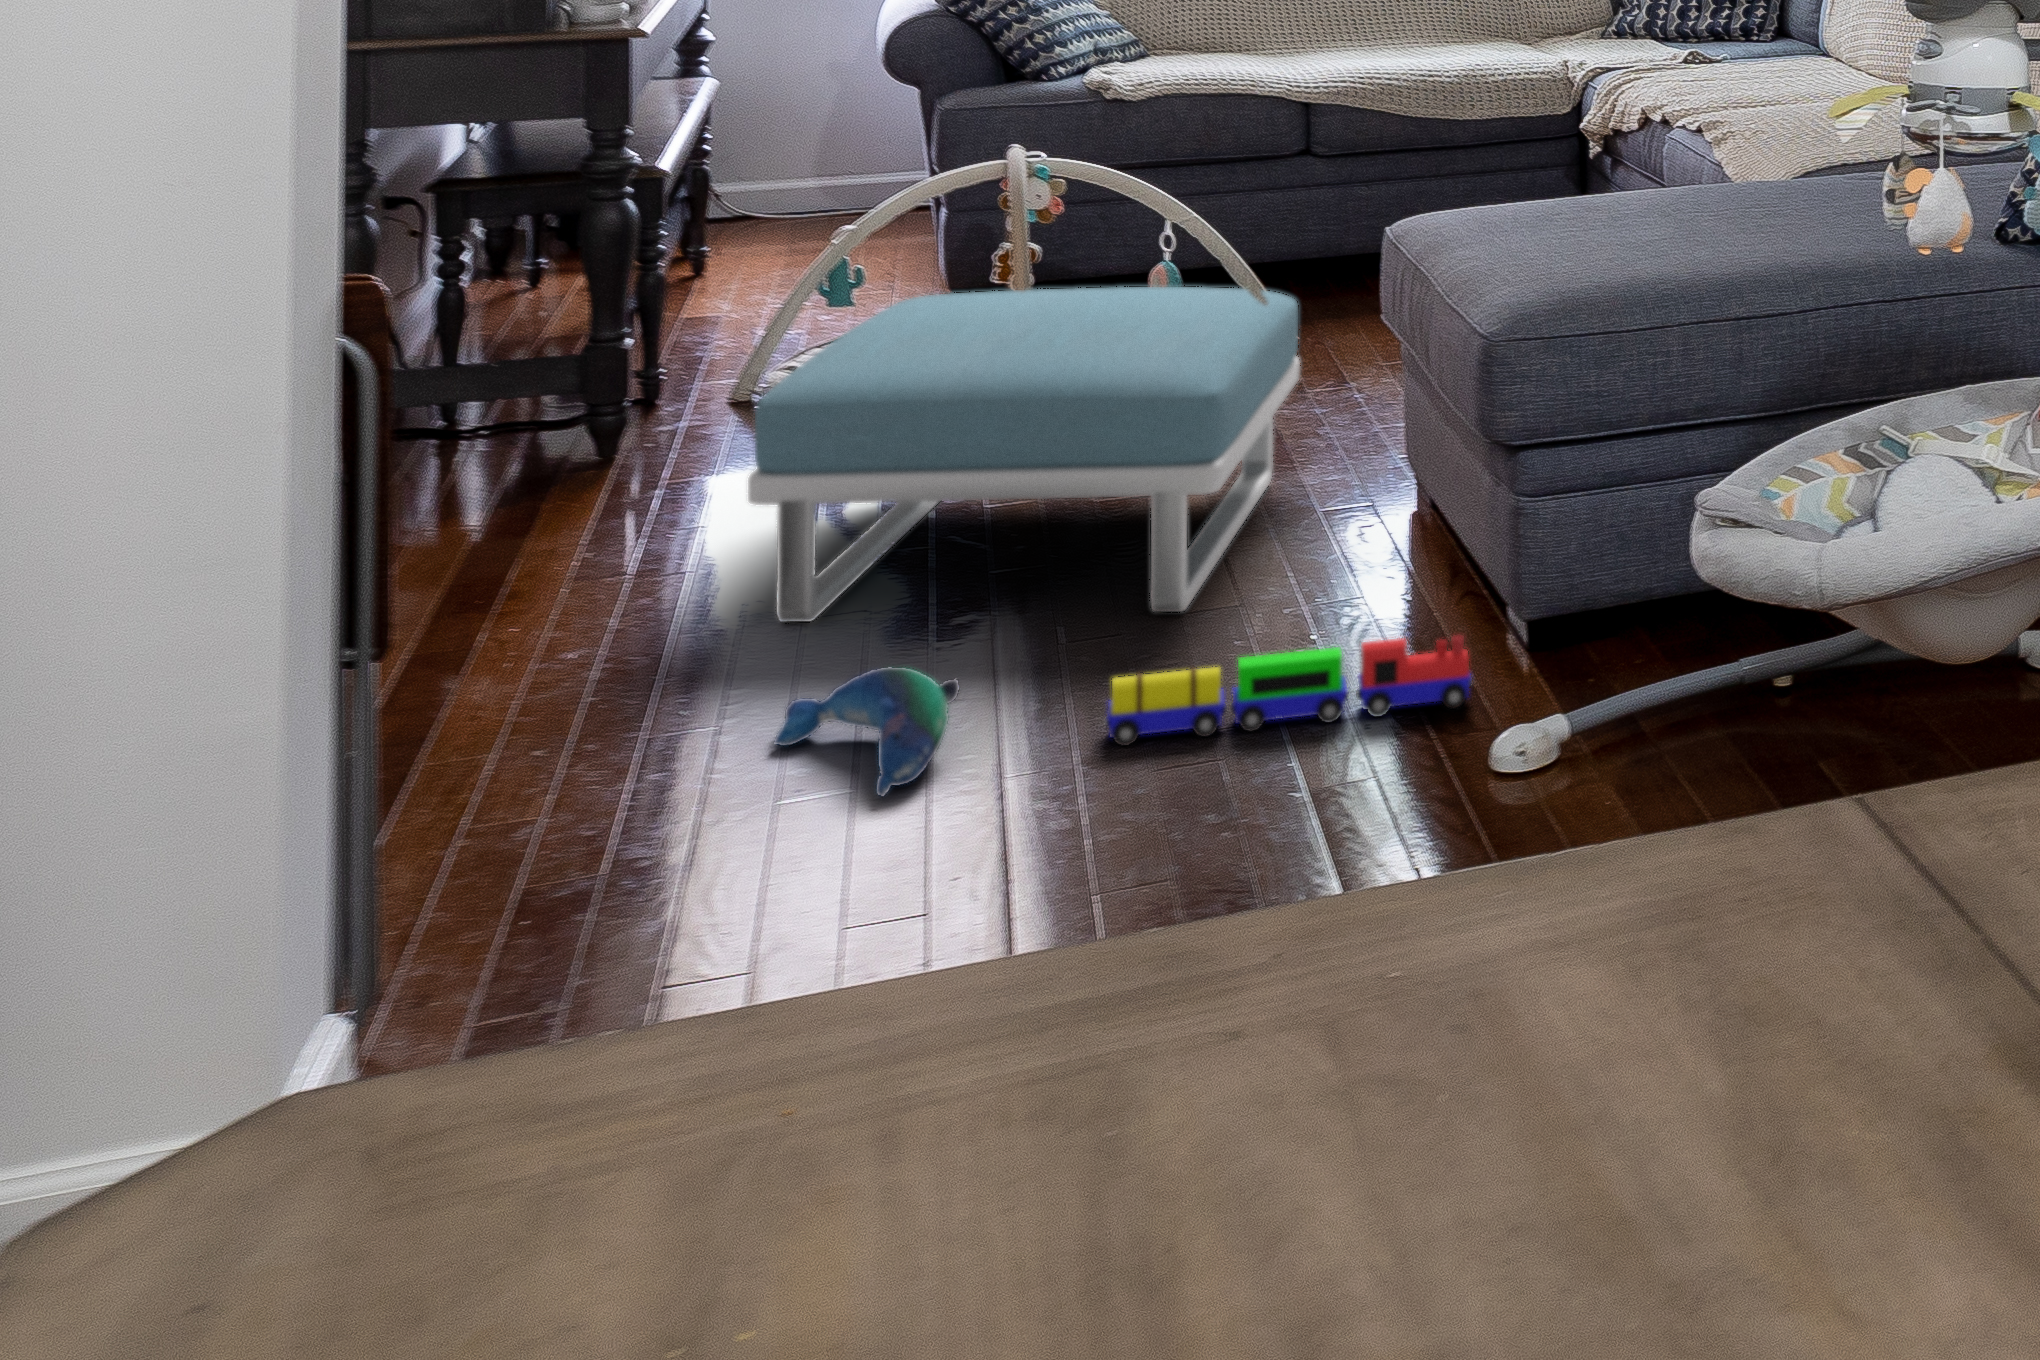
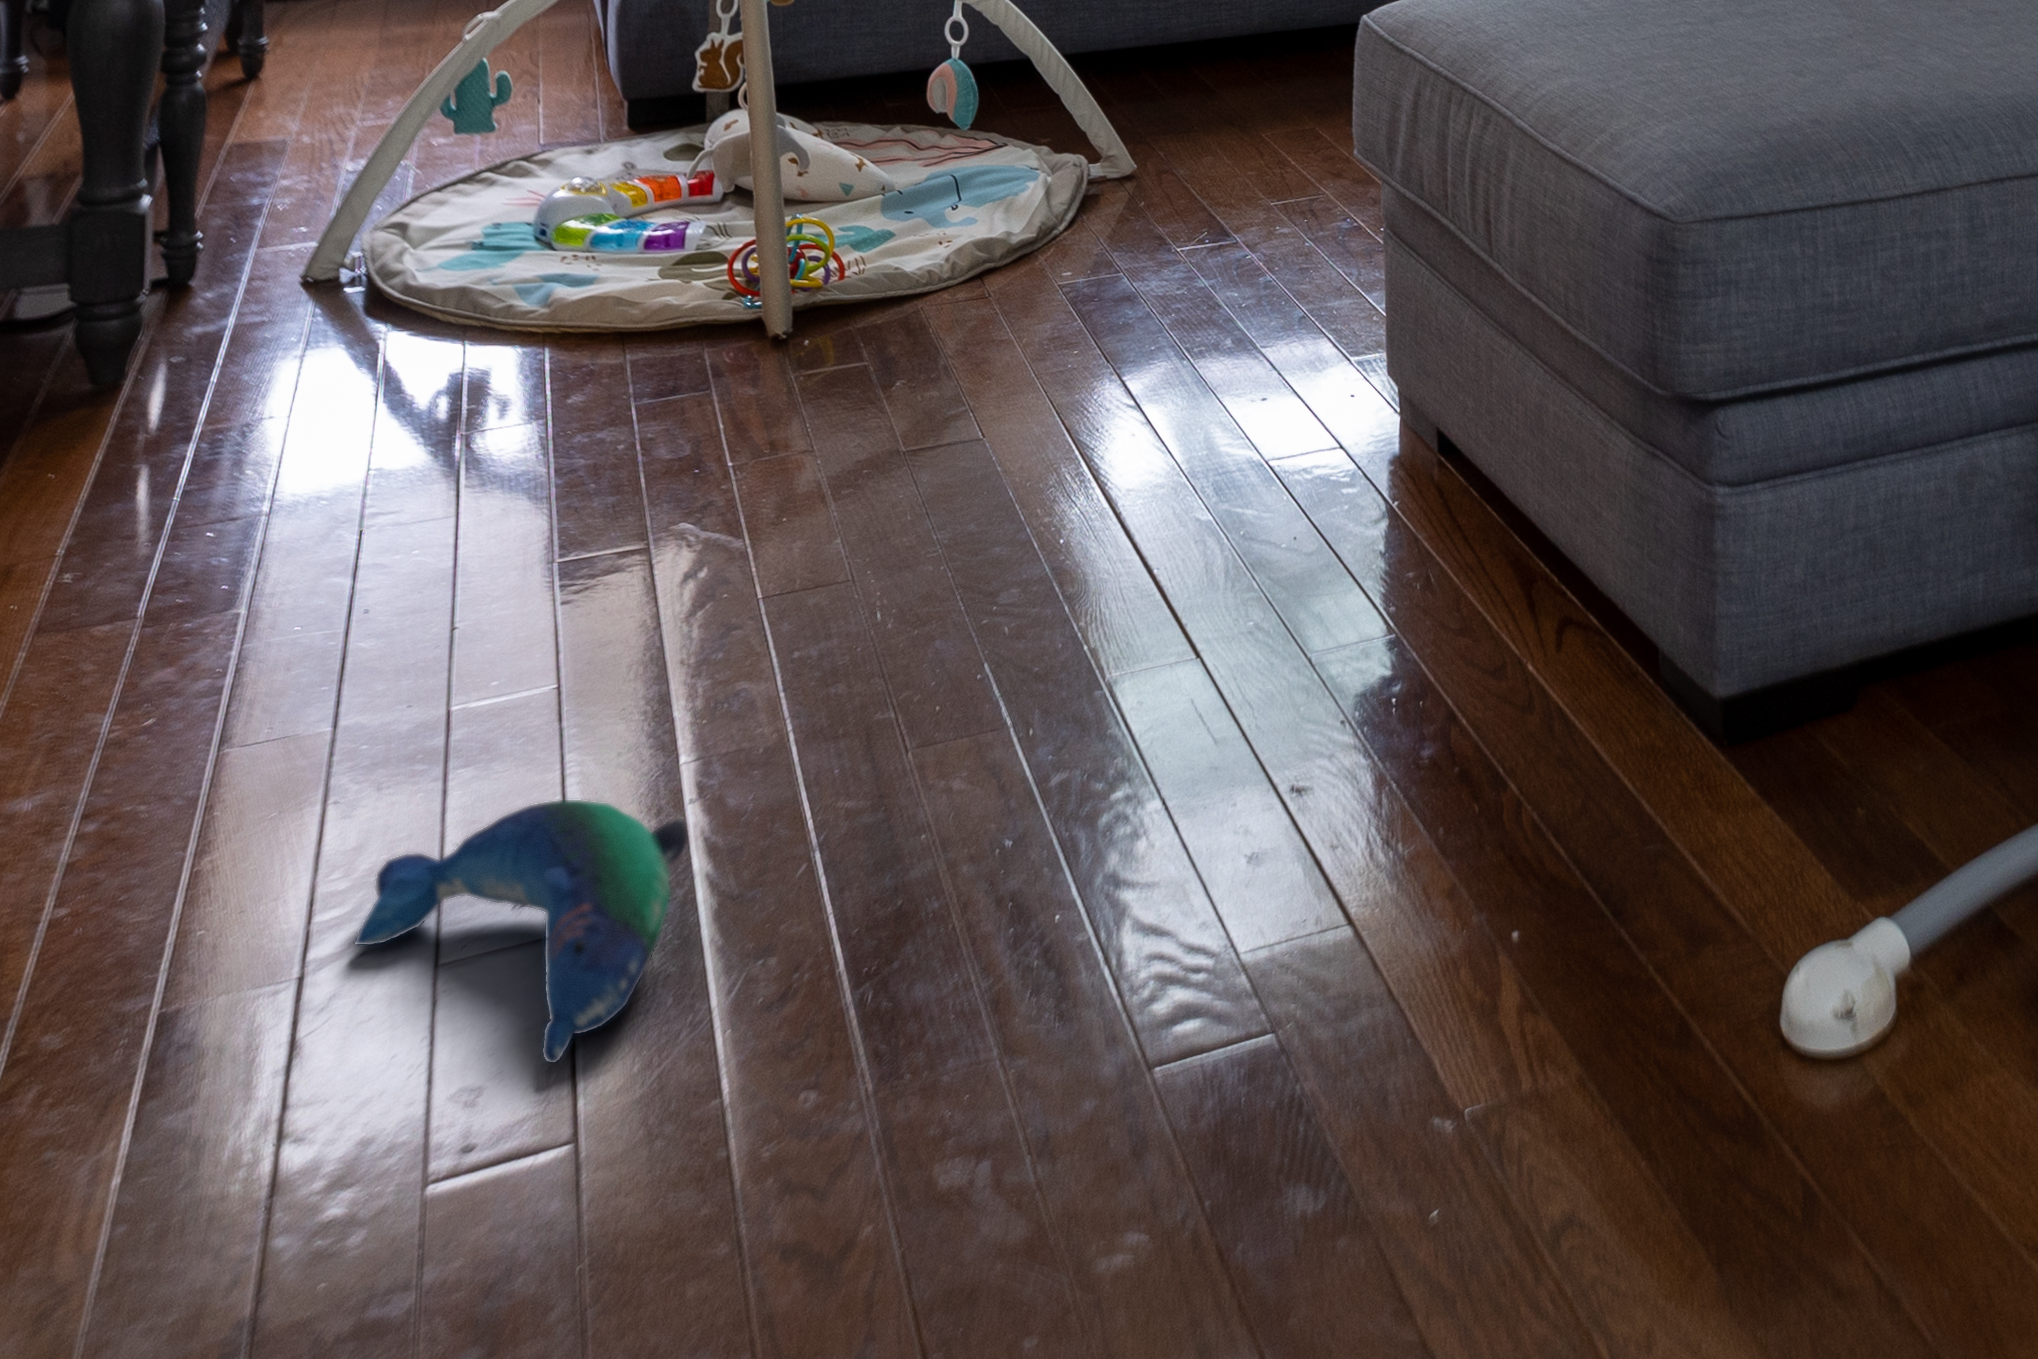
footstool: present [748,287,1300,622] -> none [310,109,1177,672]
toy train: present [1105,635,1472,746] -> none [943,689,1546,916]

